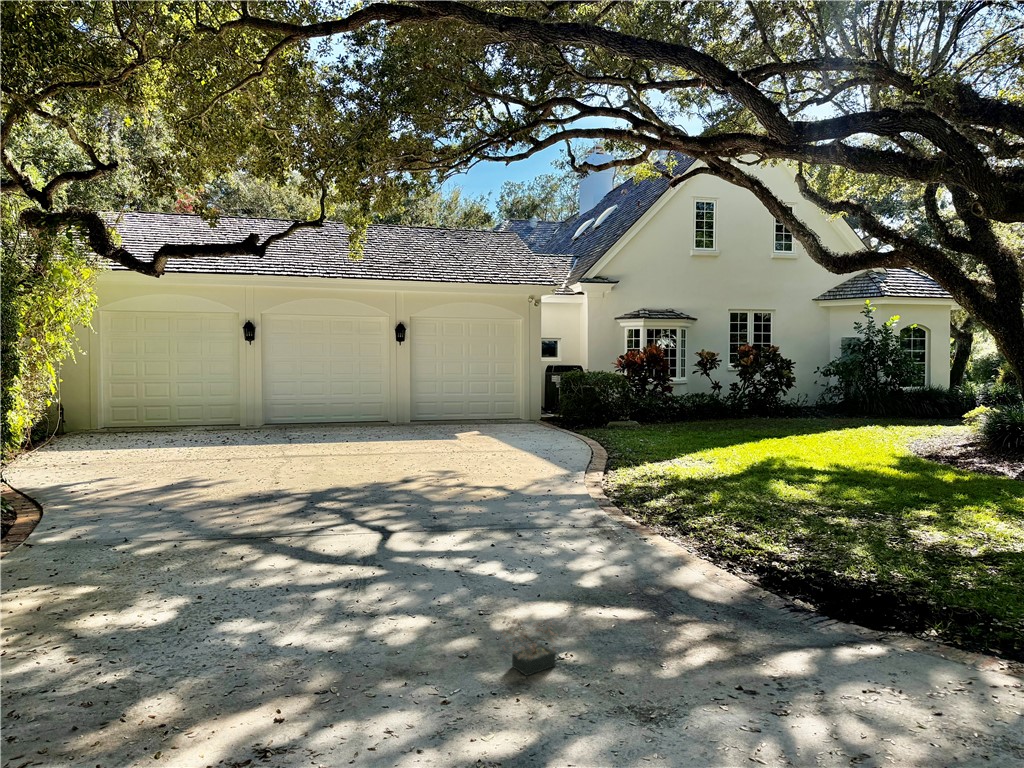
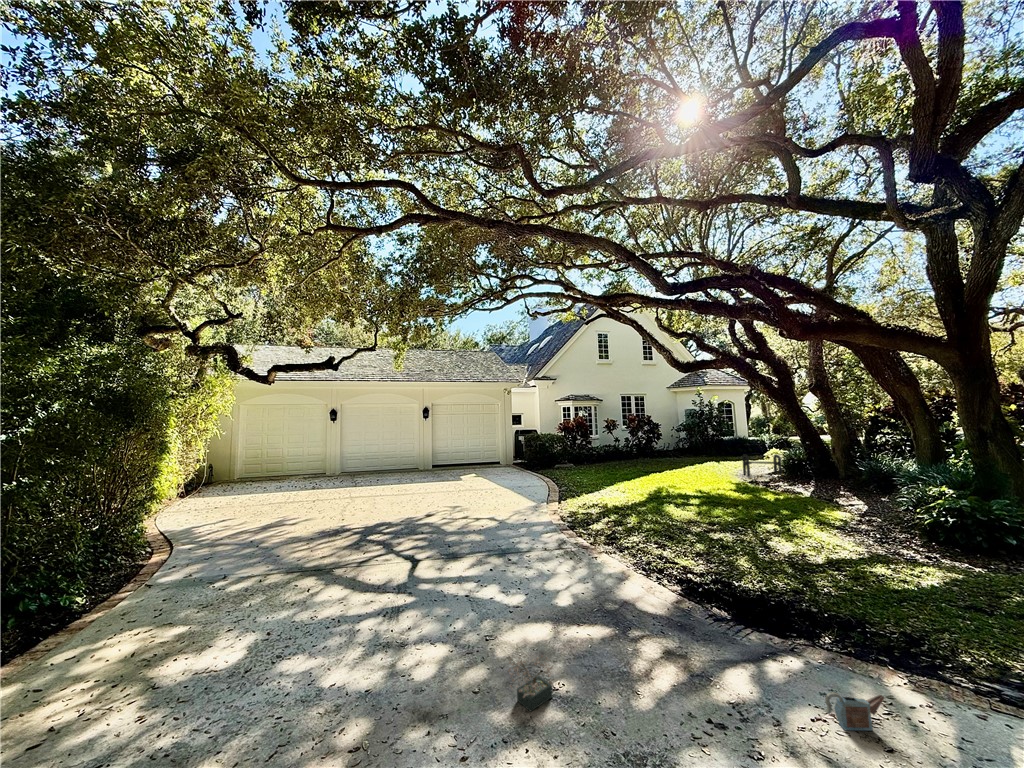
bench: none [918,411,982,452] -> present [742,454,783,478]
watering can: none [888,666,965,710] -> present [825,692,884,731]

